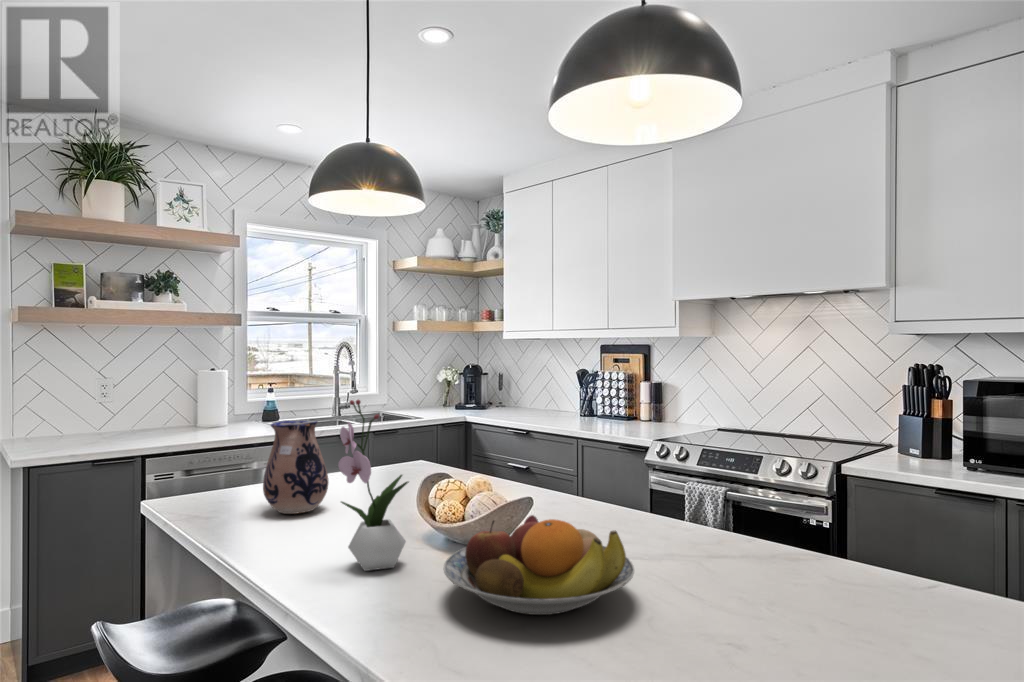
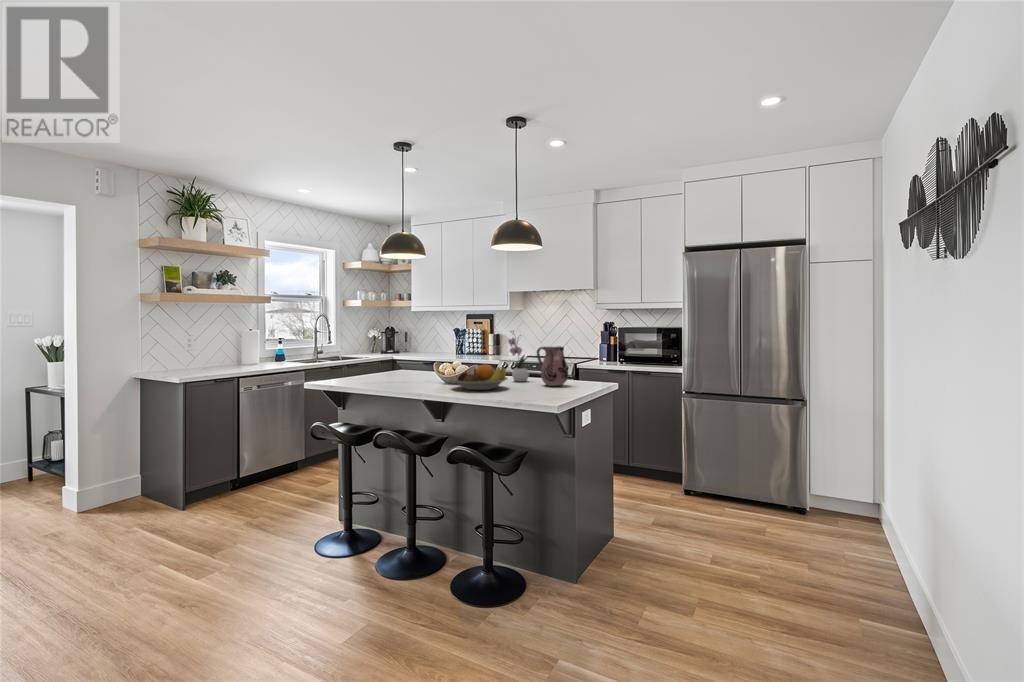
flower arrangement: present [338,400,409,571] -> present [508,331,529,382]
ceramic pitcher: present [263,421,329,514] -> present [537,346,568,386]

